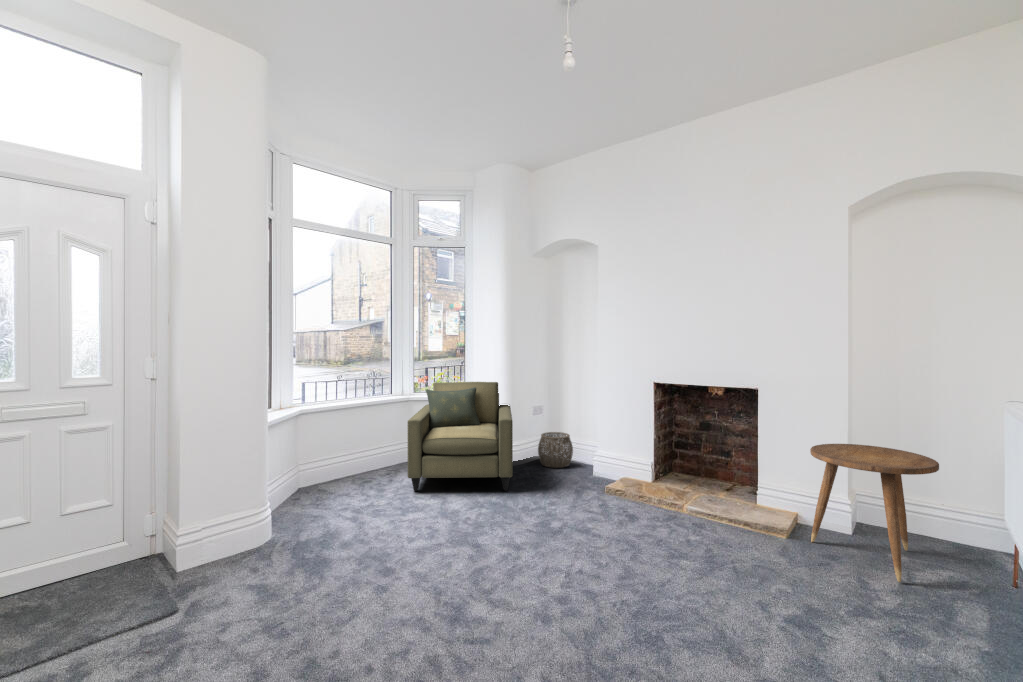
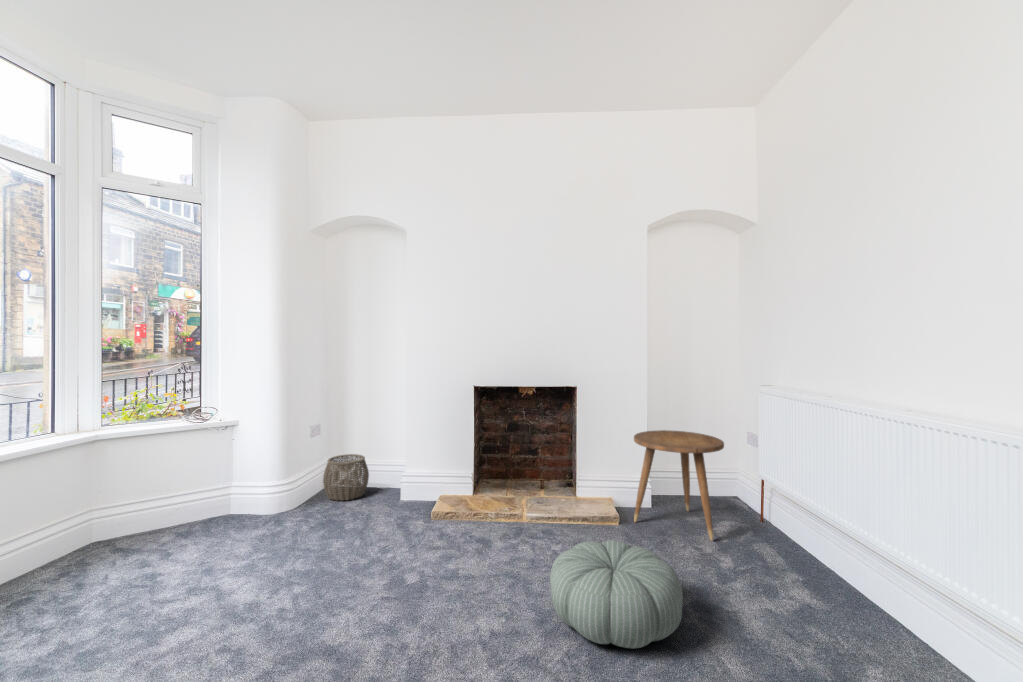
armchair: present [407,382,513,492] -> none [135,399,321,592]
pouf: none [631,527,761,621] -> present [550,540,683,648]

